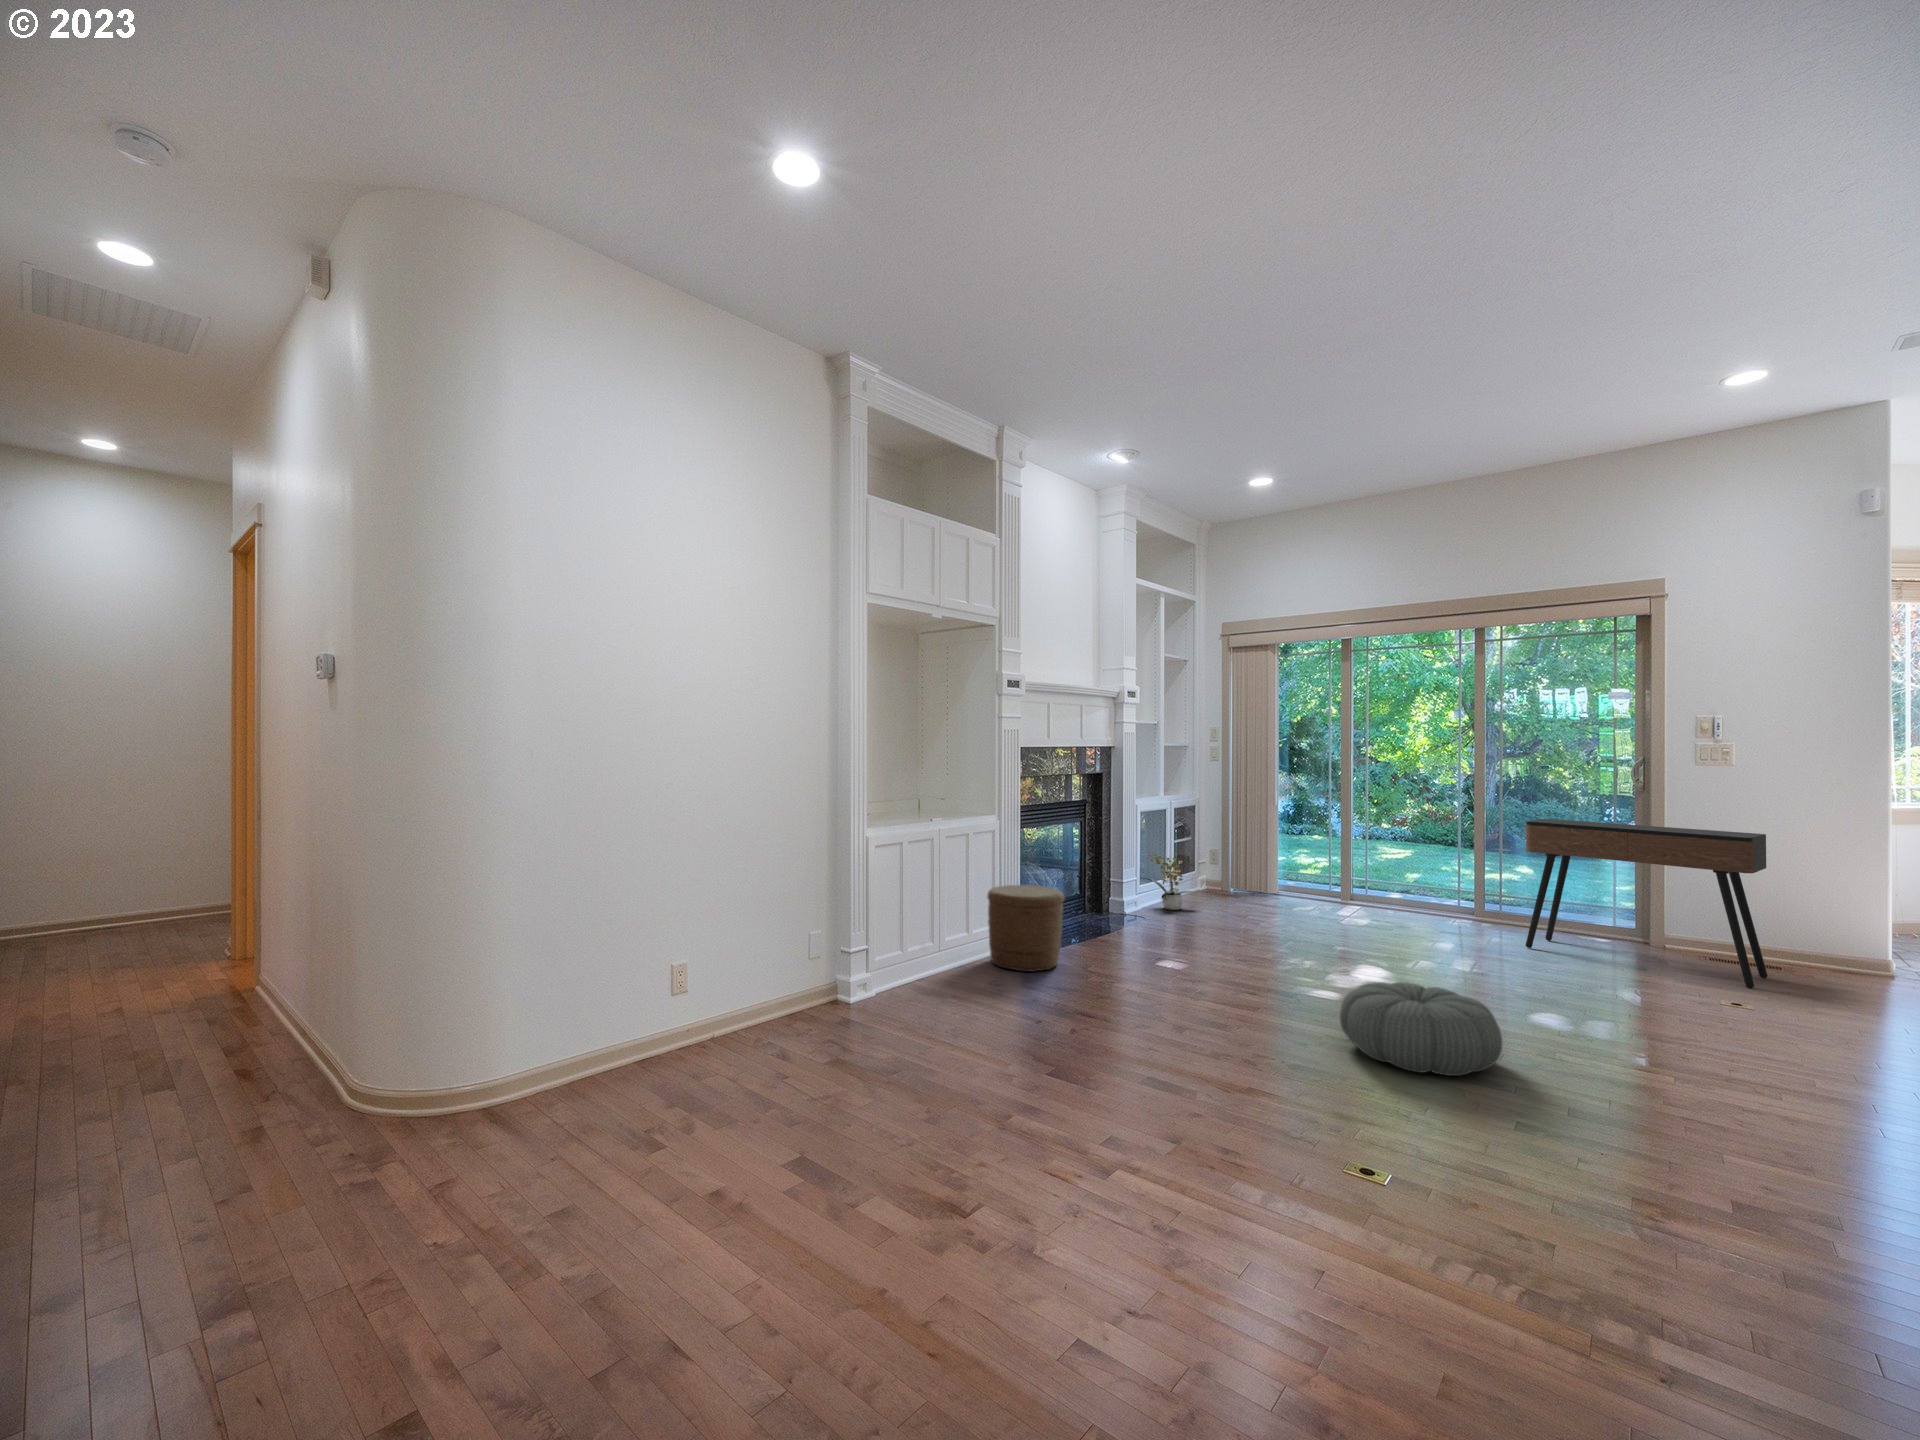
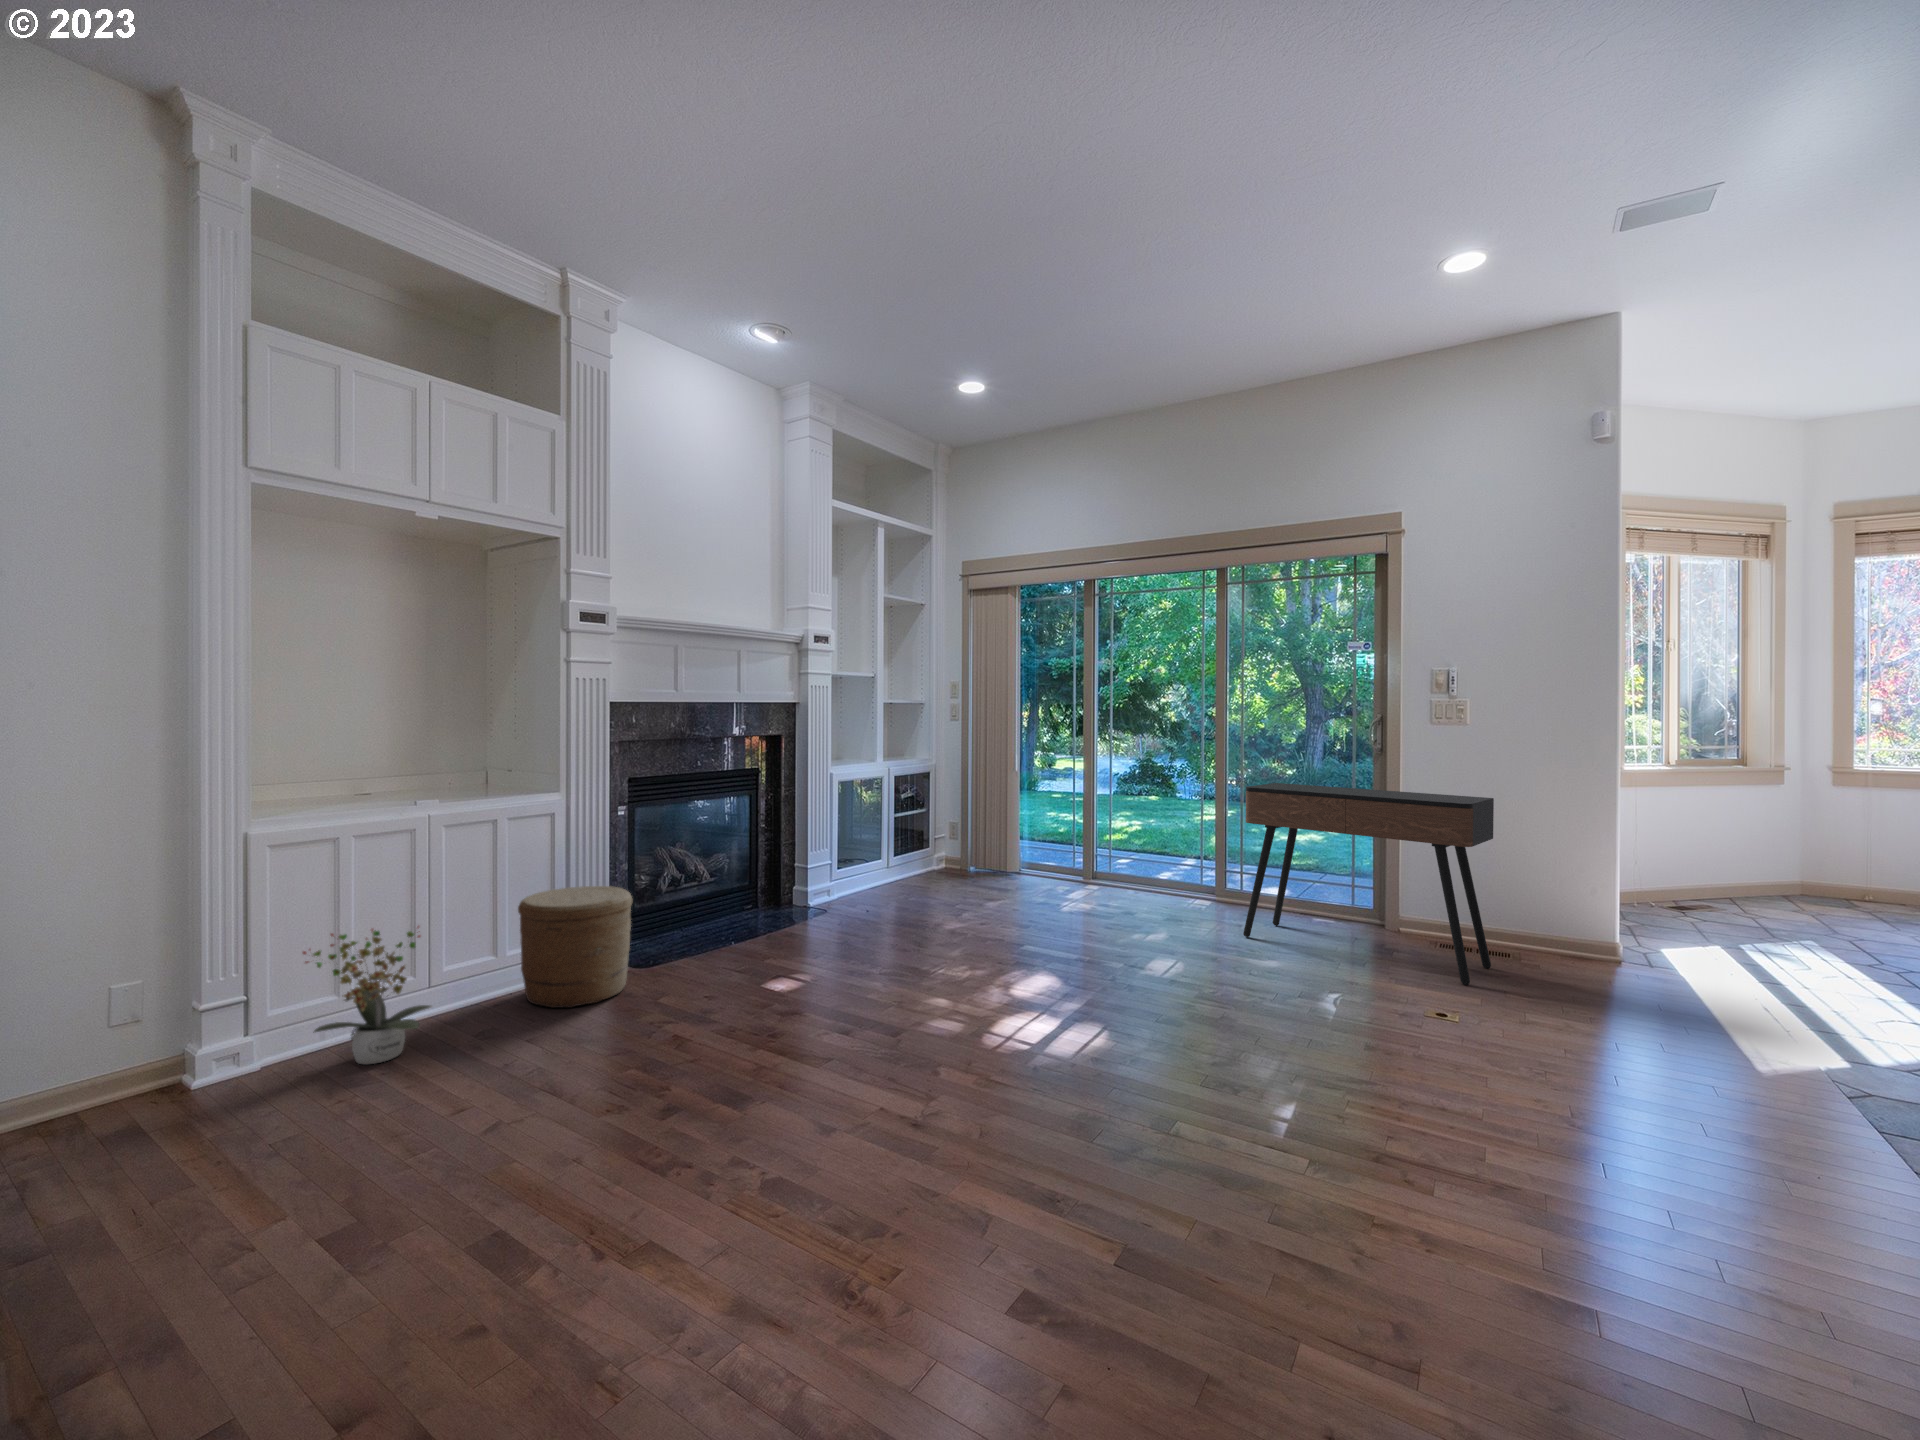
potted plant: present [1147,851,1195,910] -> present [303,926,431,1064]
pouf: present [1340,982,1502,1076] -> none [863,1024,1069,1181]

